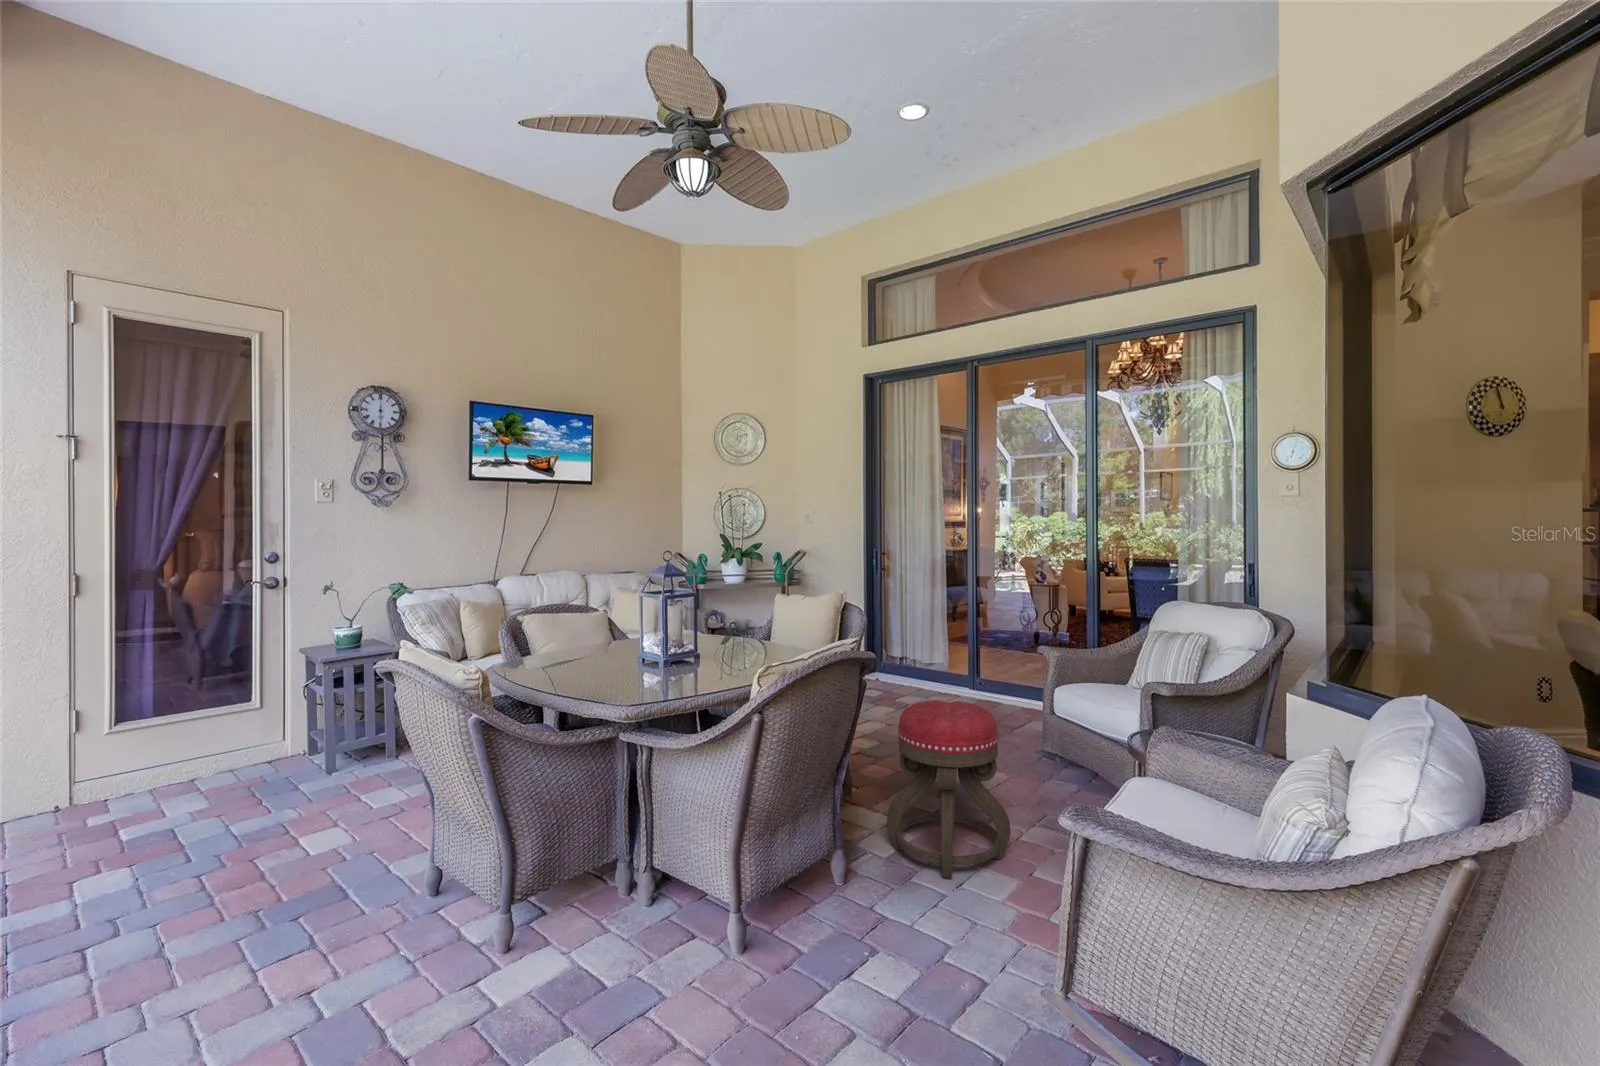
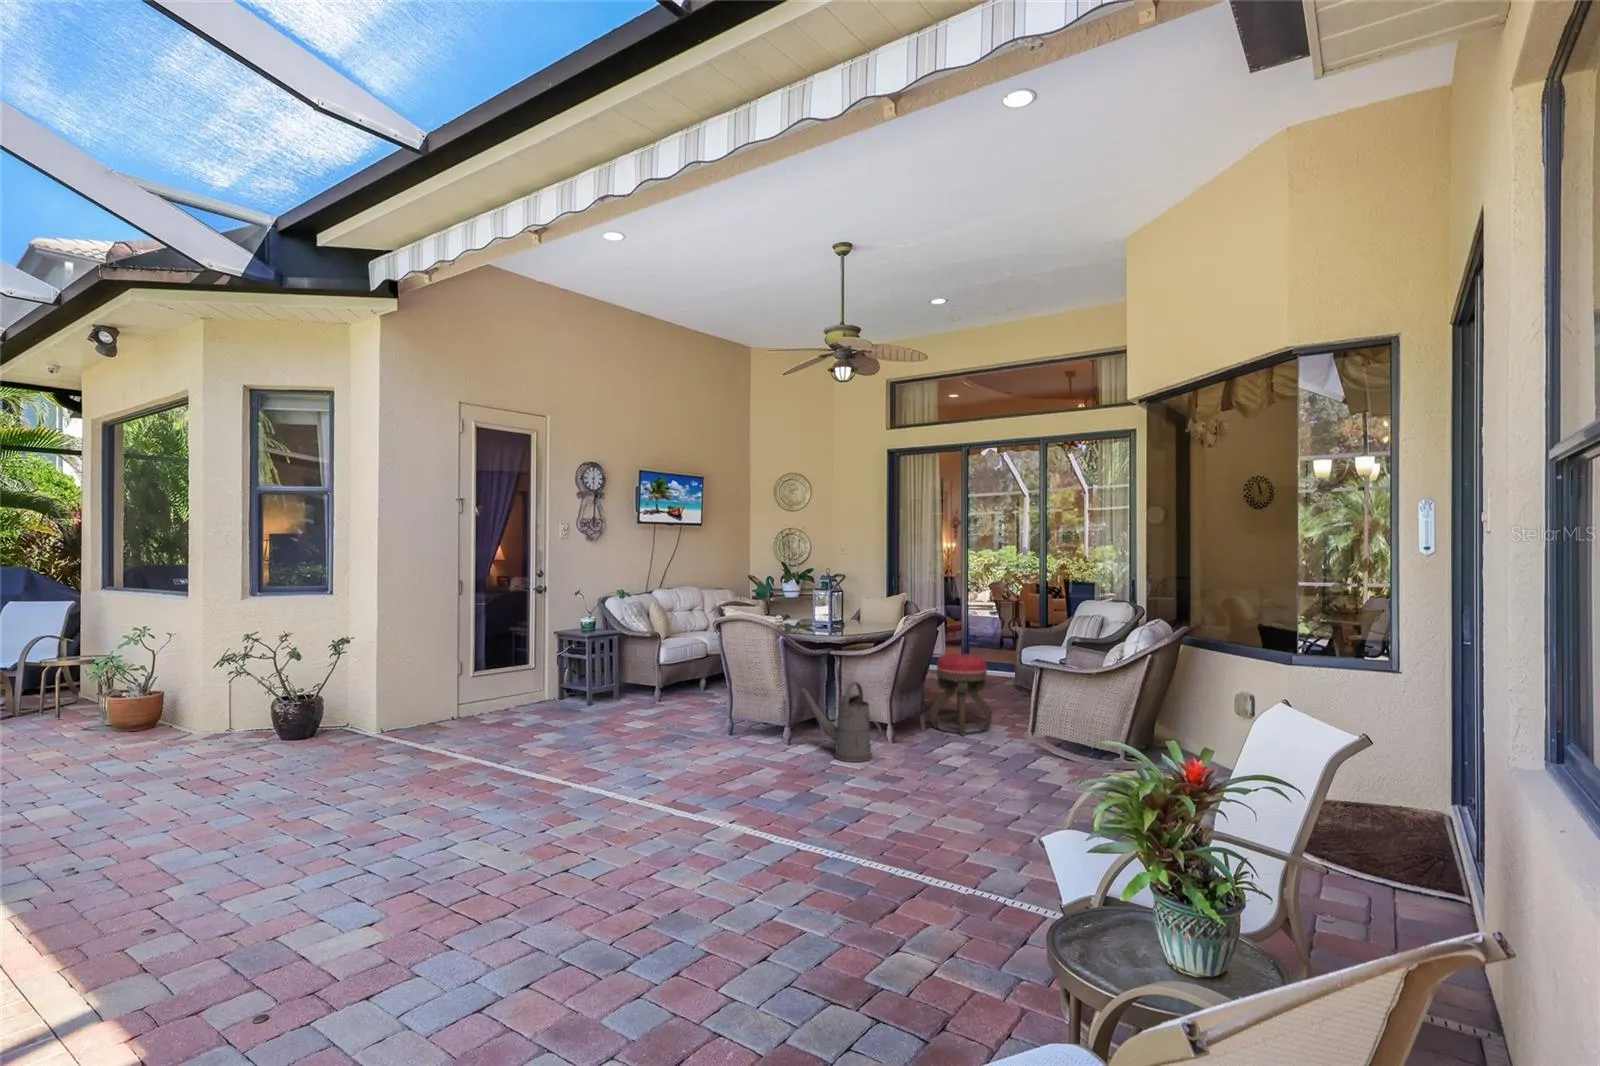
watering can: none [580,798,729,1007] -> present [801,682,882,762]

